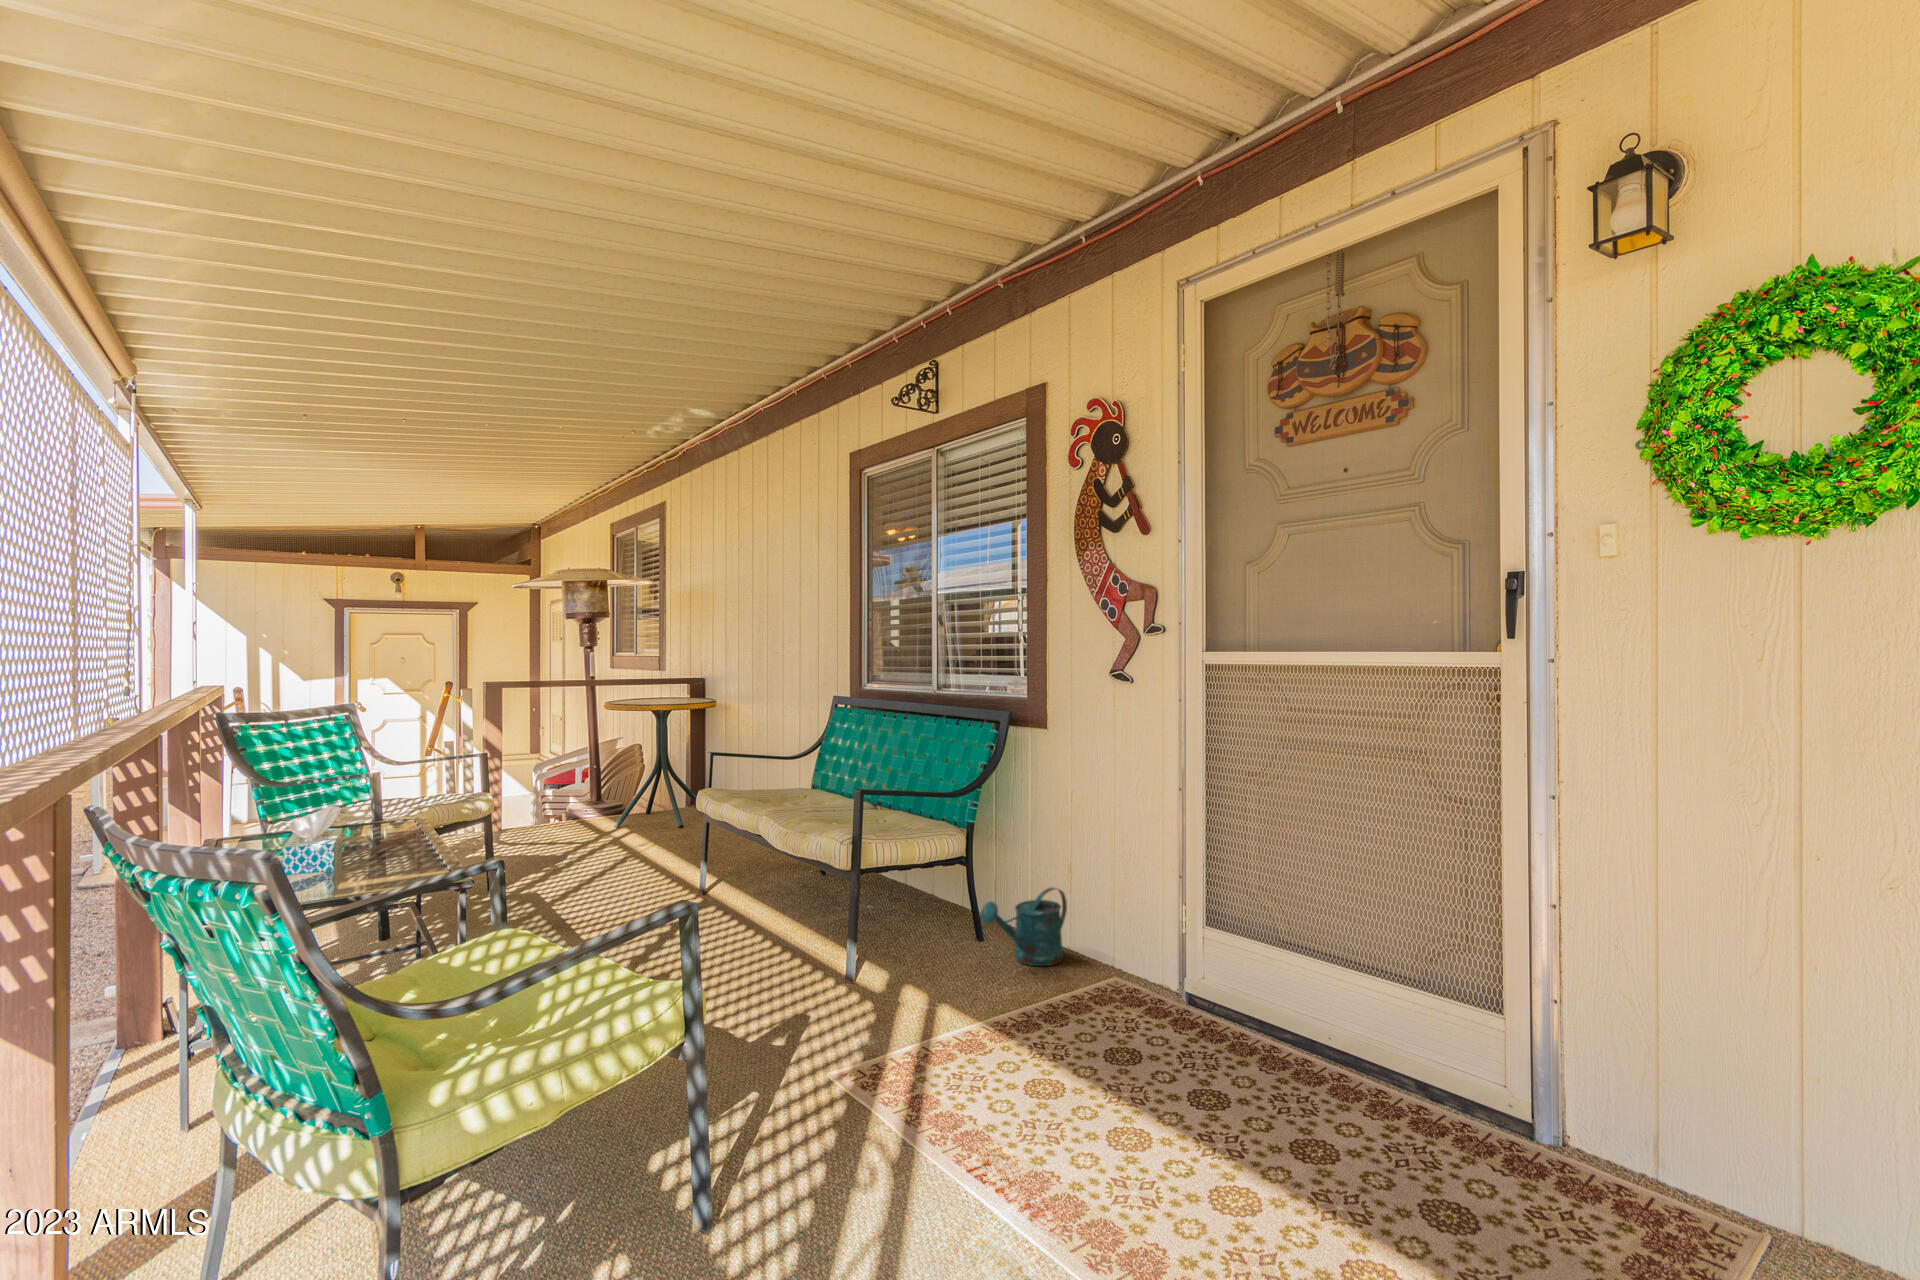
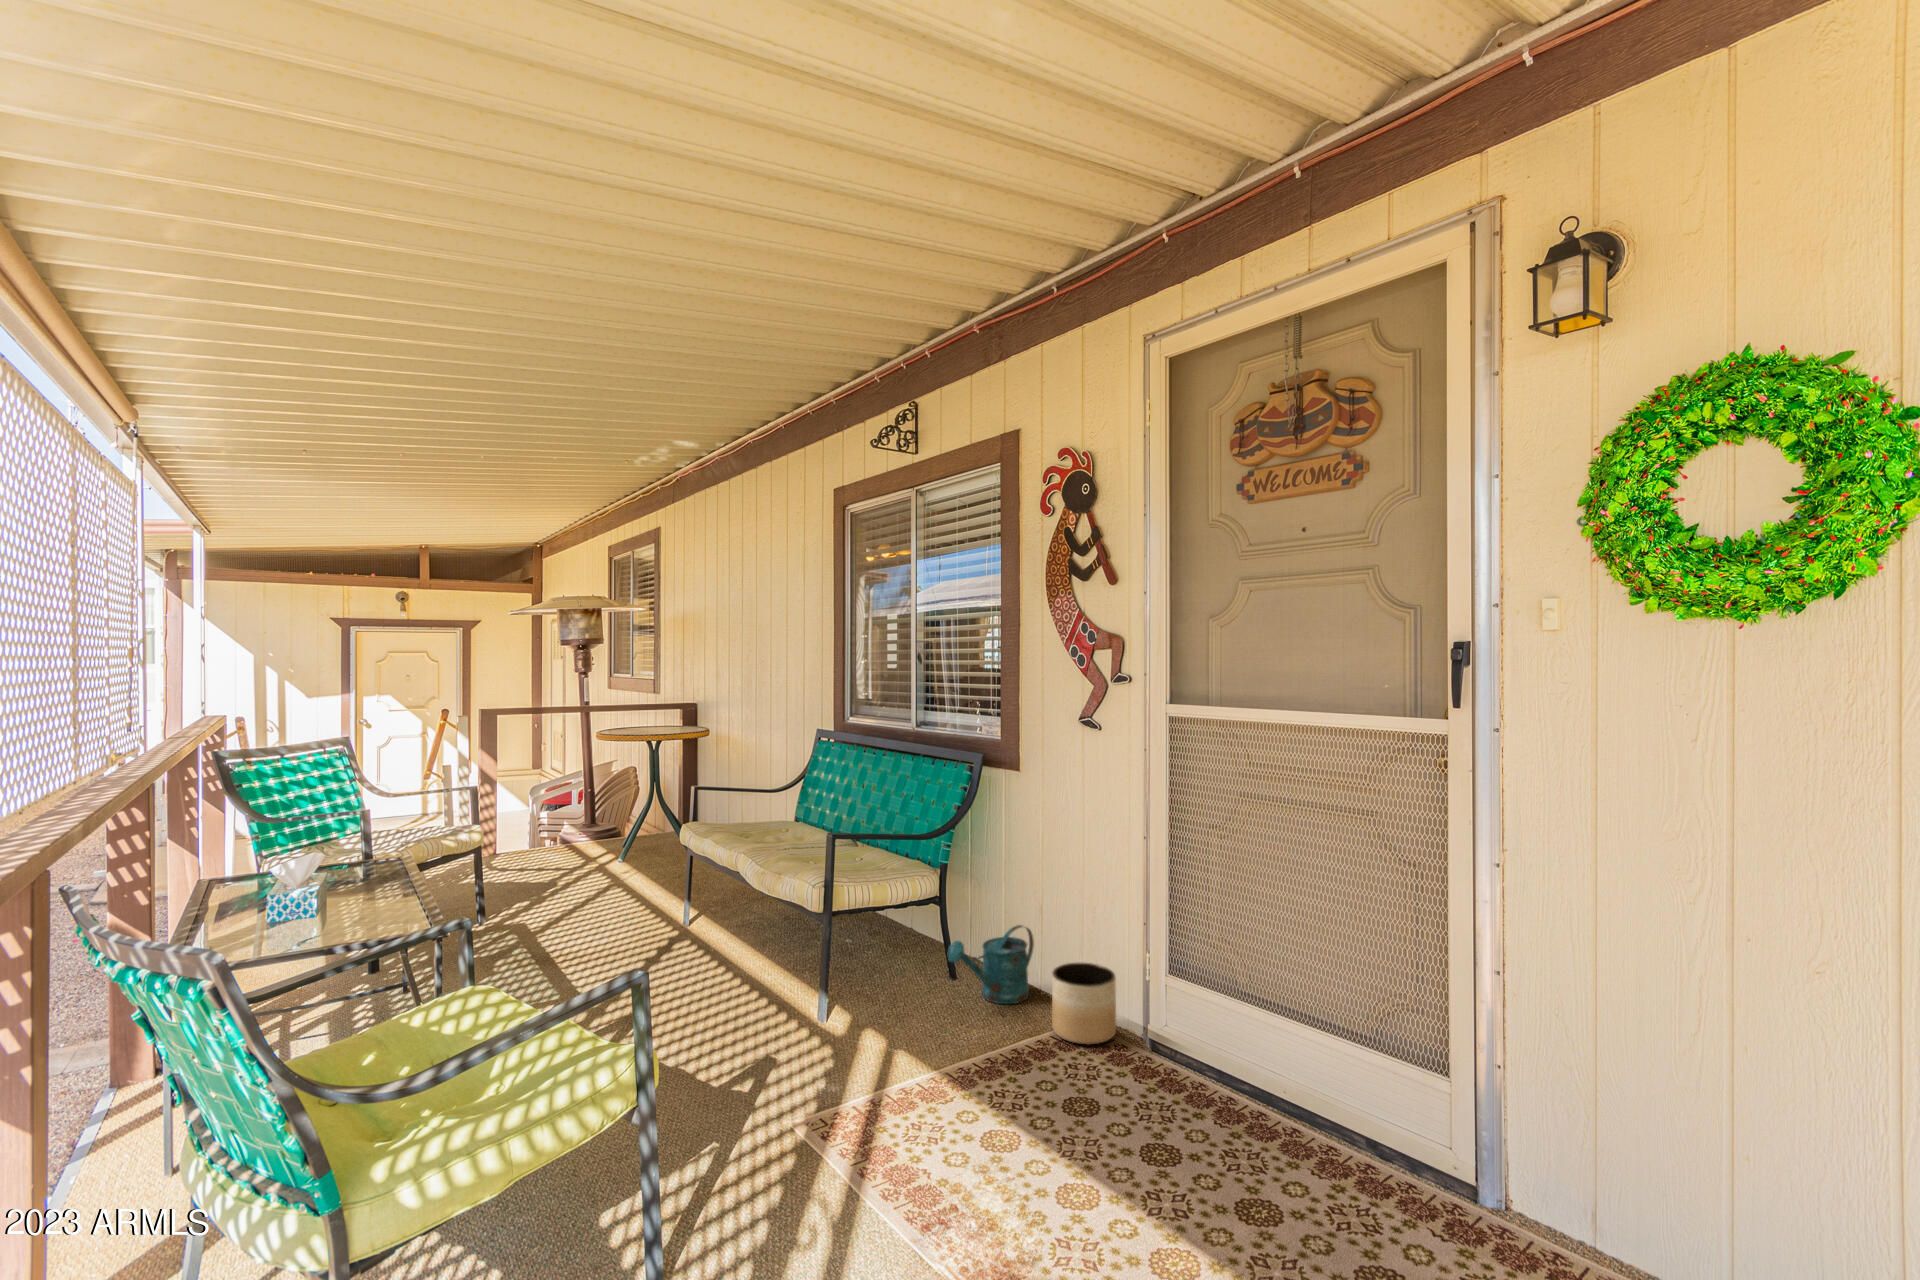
planter: none [1089,922,1155,1002] -> present [1052,963,1116,1045]

